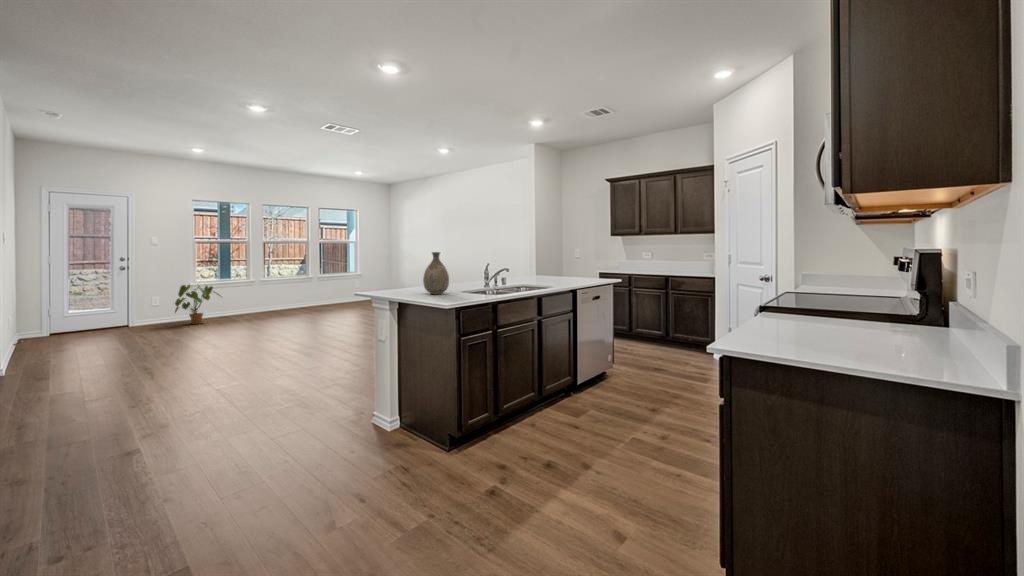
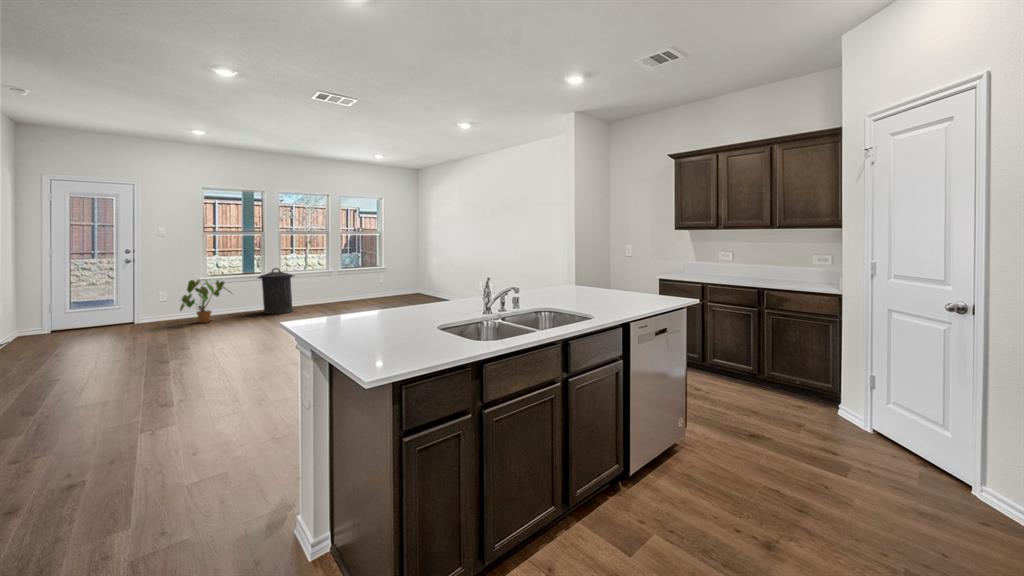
vase: present [423,252,449,294] -> none [367,267,411,338]
trash can: none [243,274,278,316] -> present [258,268,294,314]

